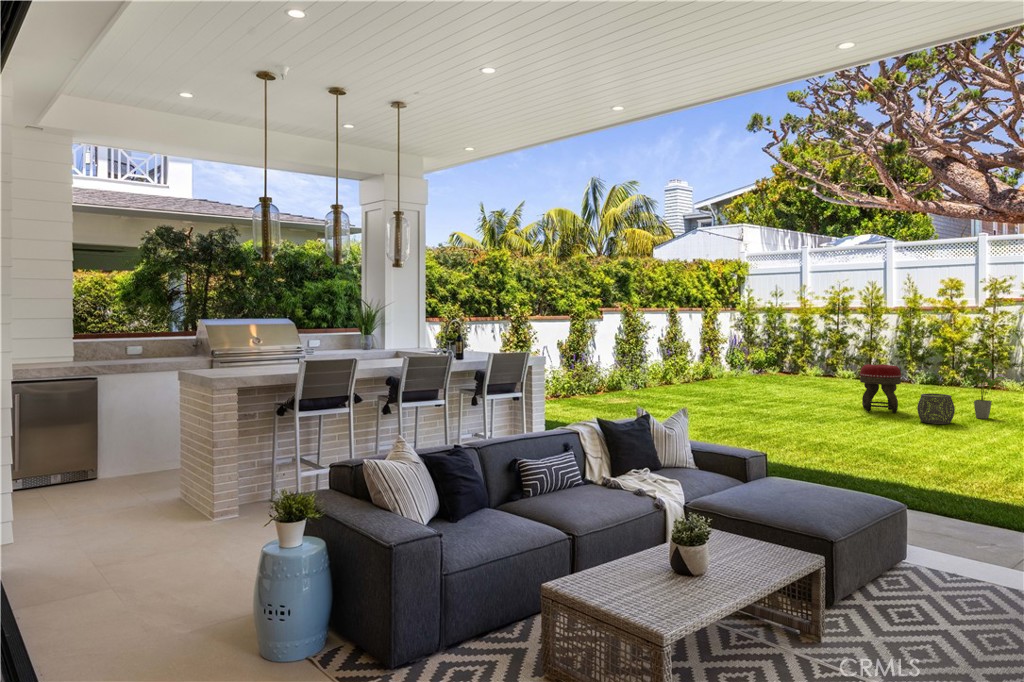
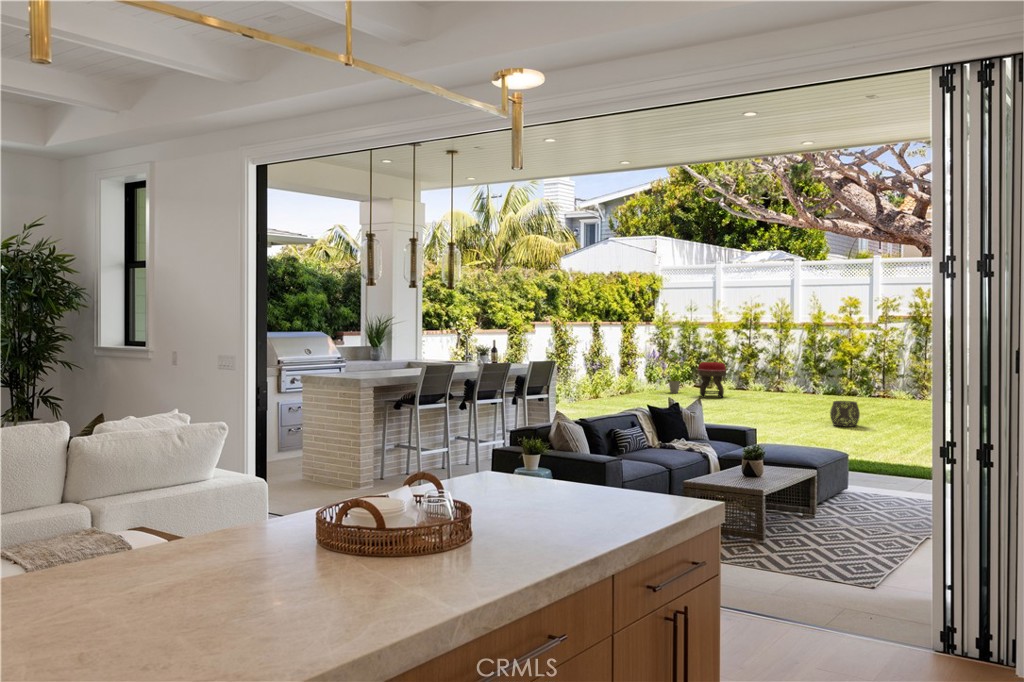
house plant: present [971,359,1006,419] -> present [669,353,685,393]
footstool: present [860,364,901,413] -> present [698,362,726,398]

